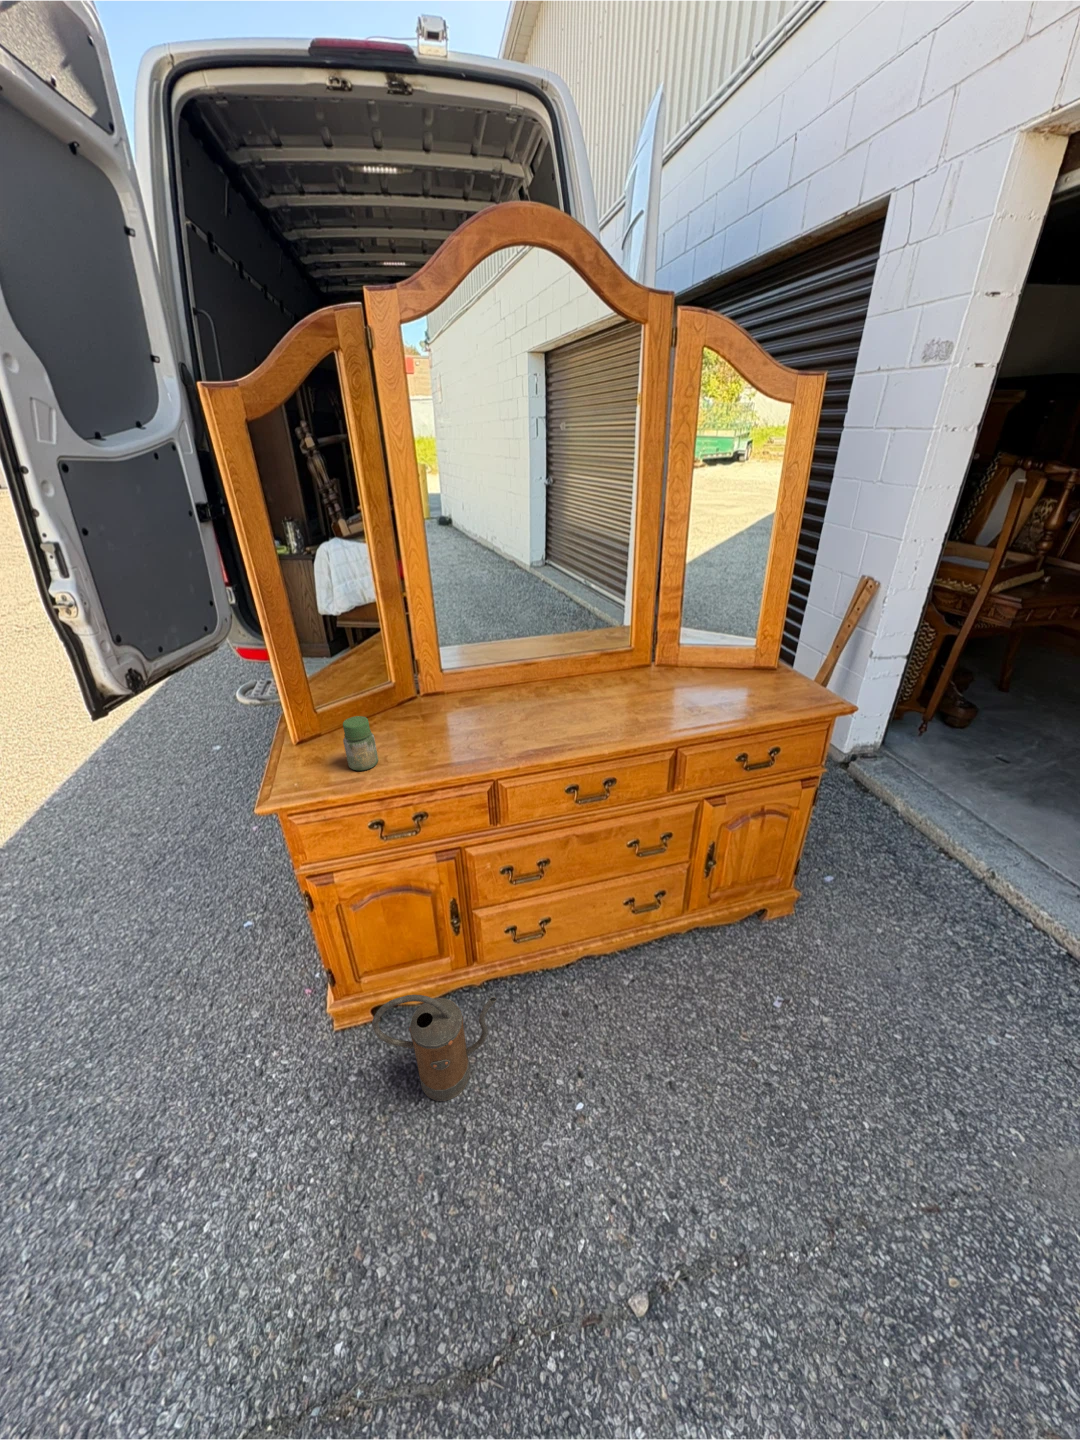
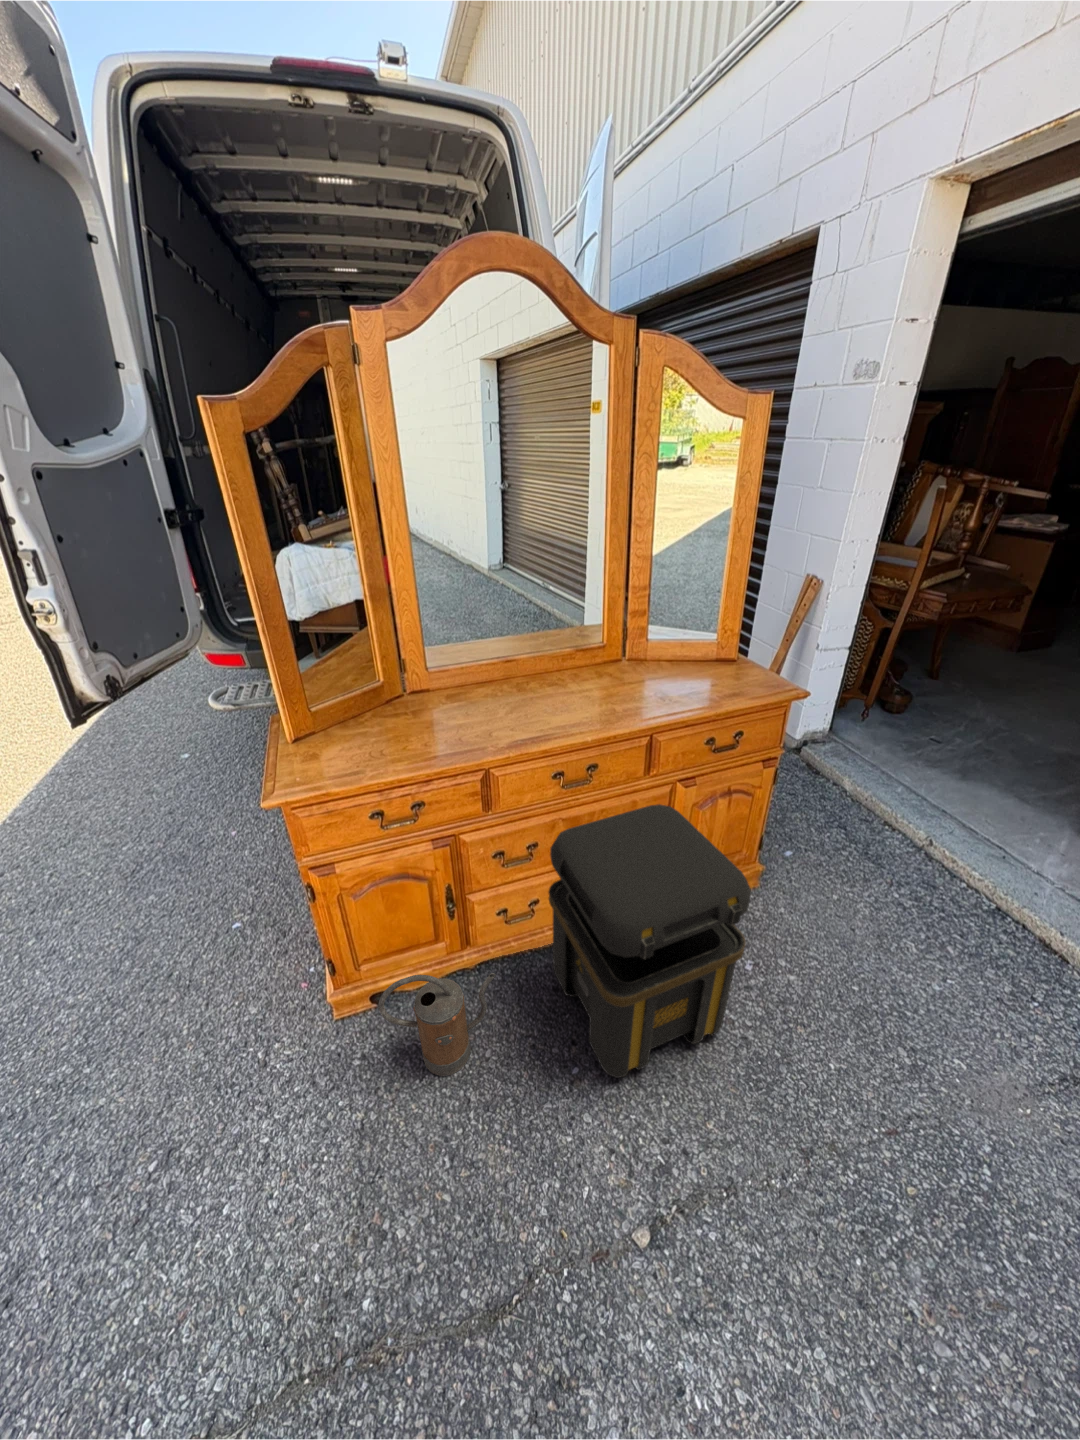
jar: present [343,716,378,770] -> none [342,713,376,765]
toolbox: none [559,824,779,1120] -> present [549,804,751,1078]

